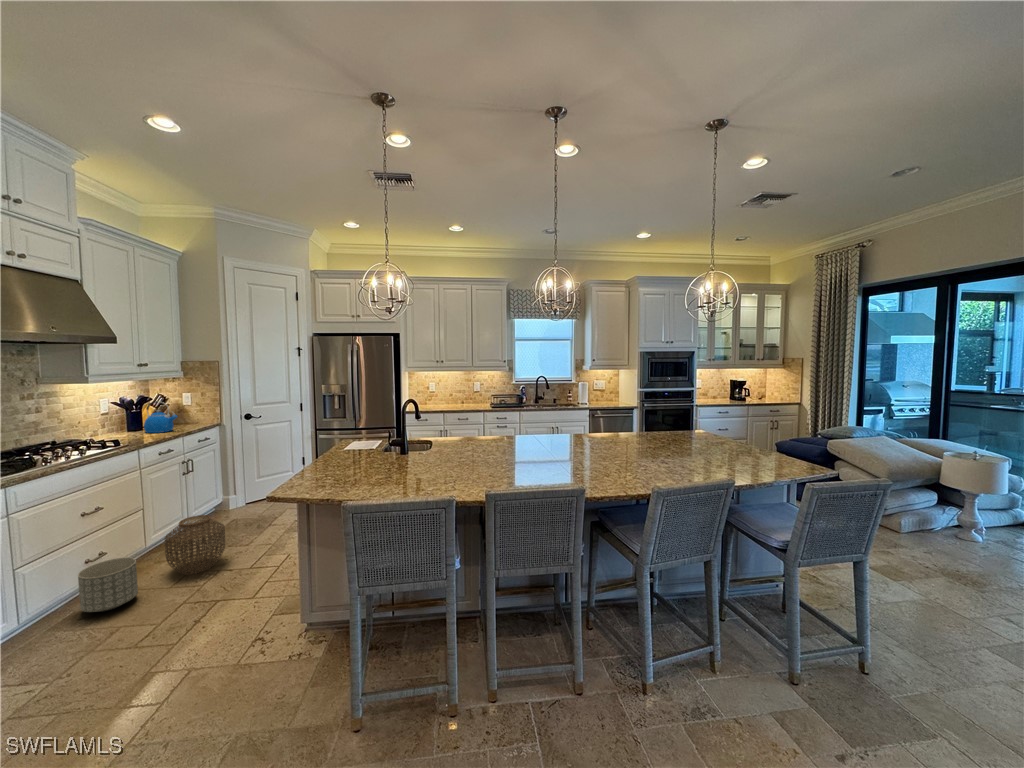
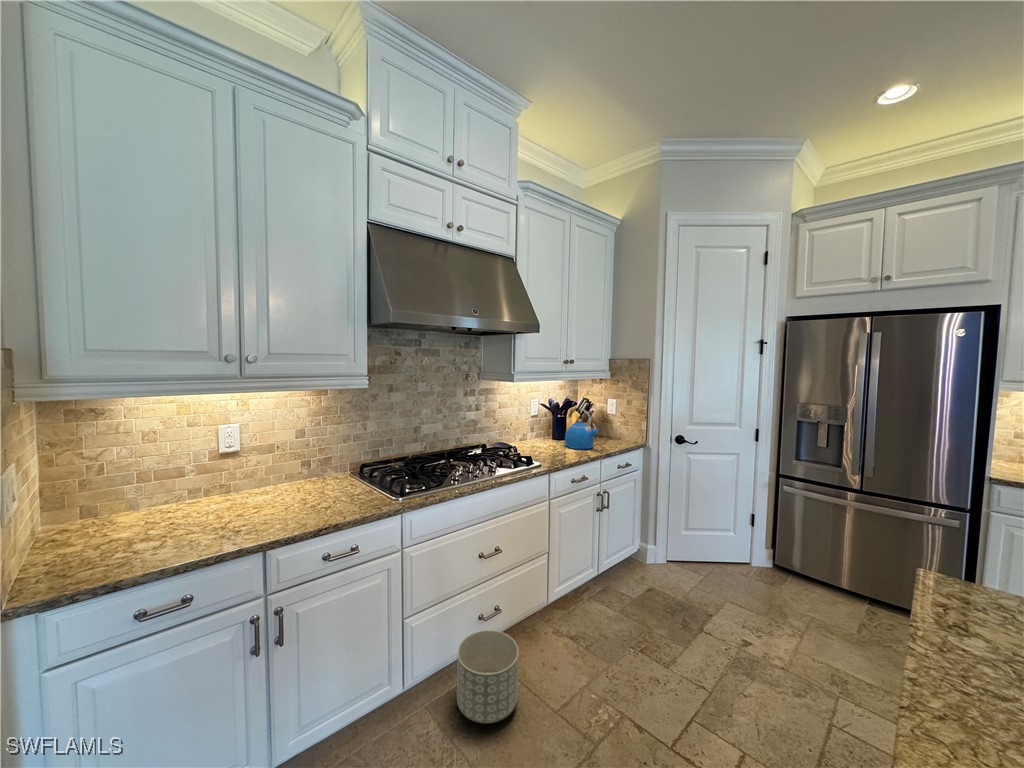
woven basket: present [165,515,225,575] -> none [558,597,637,701]

